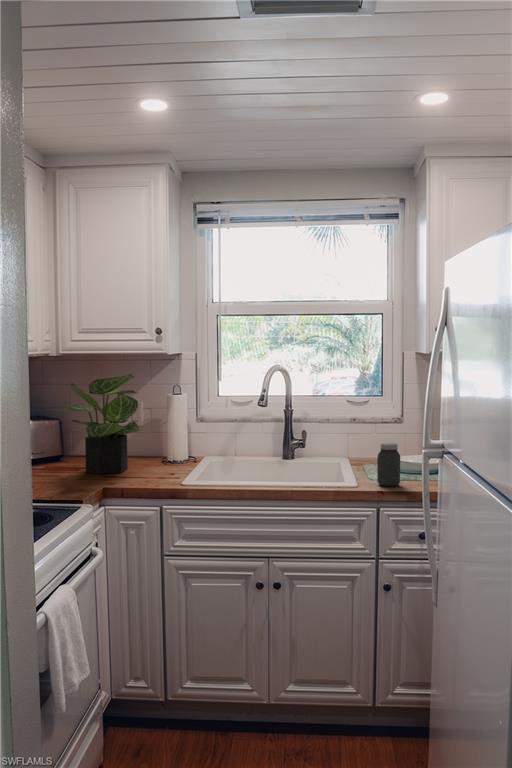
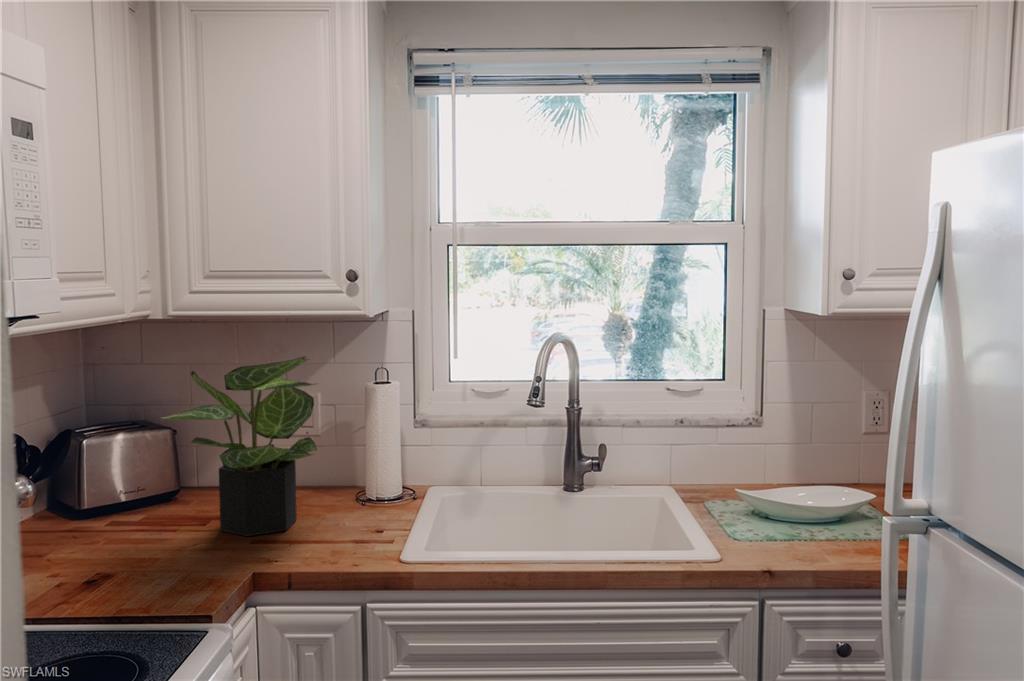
jar: present [377,443,400,486] -> none [755,479,798,559]

